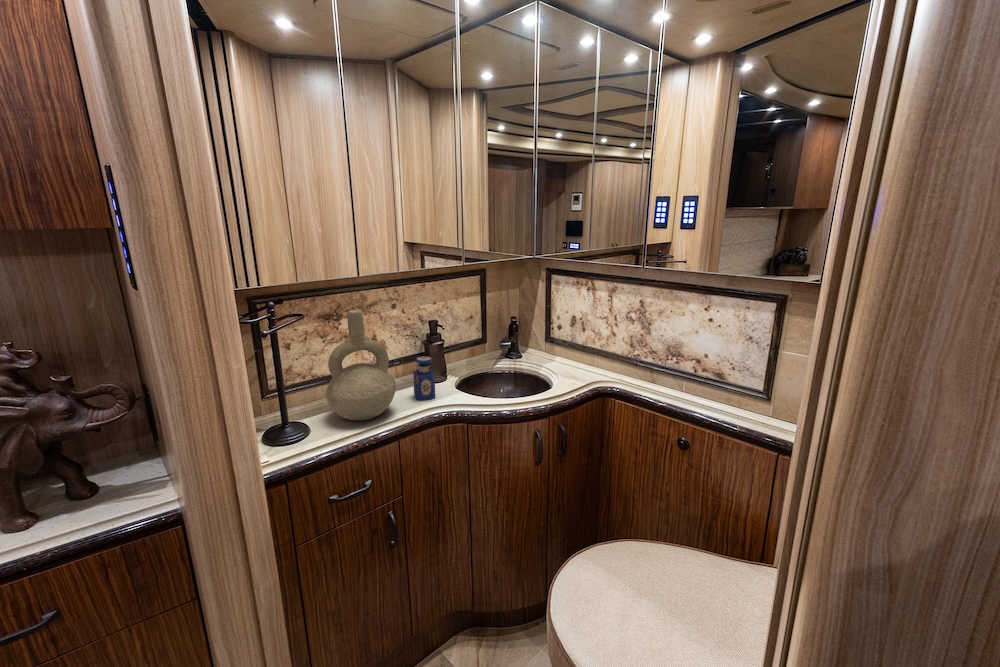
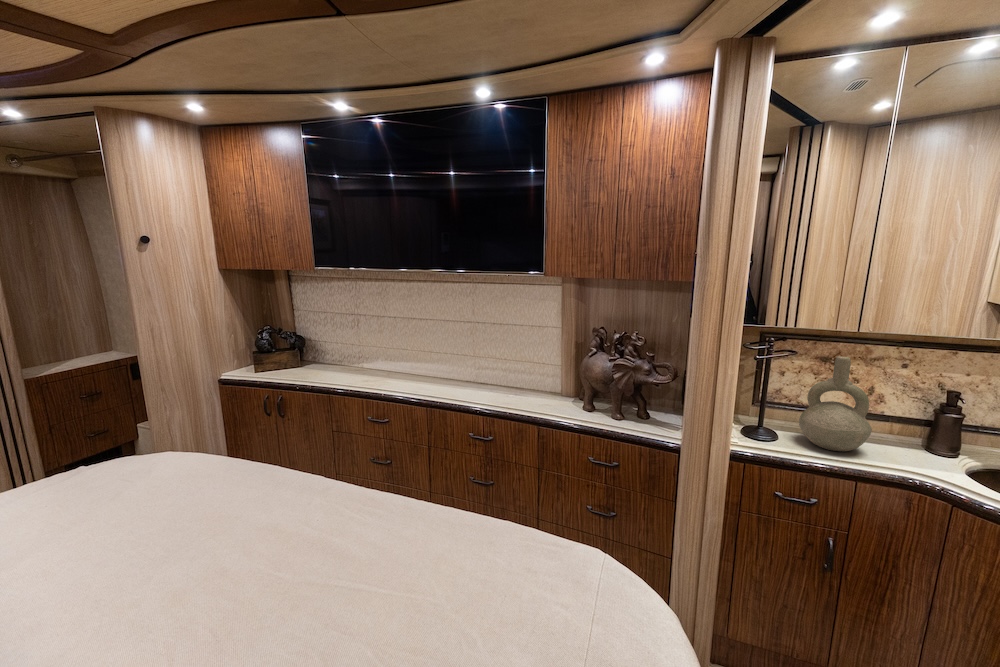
perfume bottle: present [413,356,435,400] -> none [897,418,929,464]

